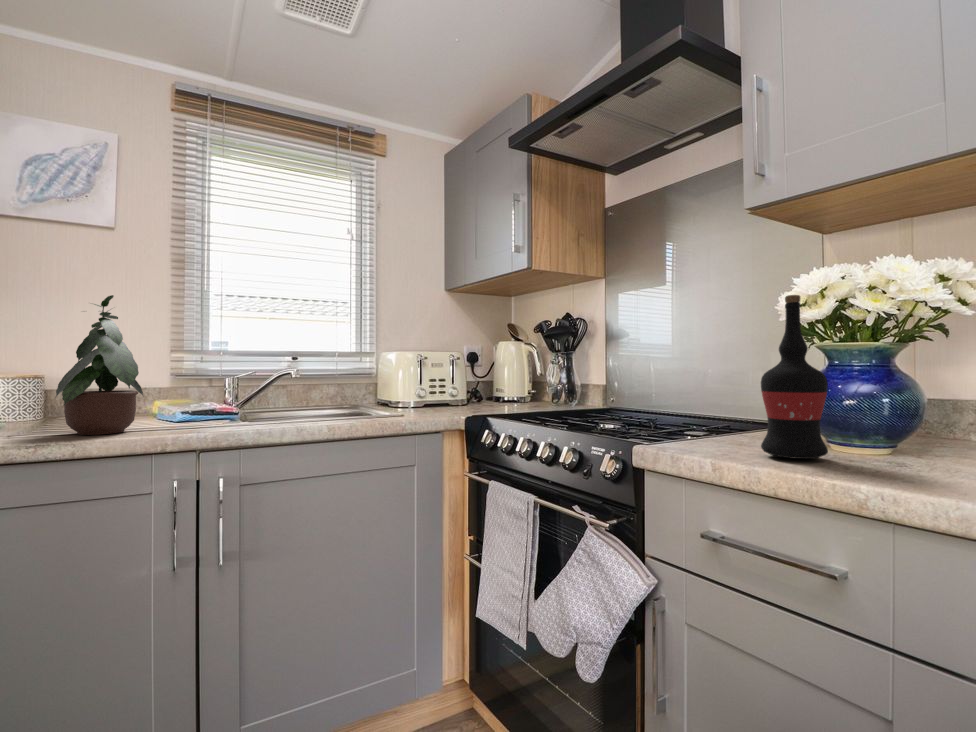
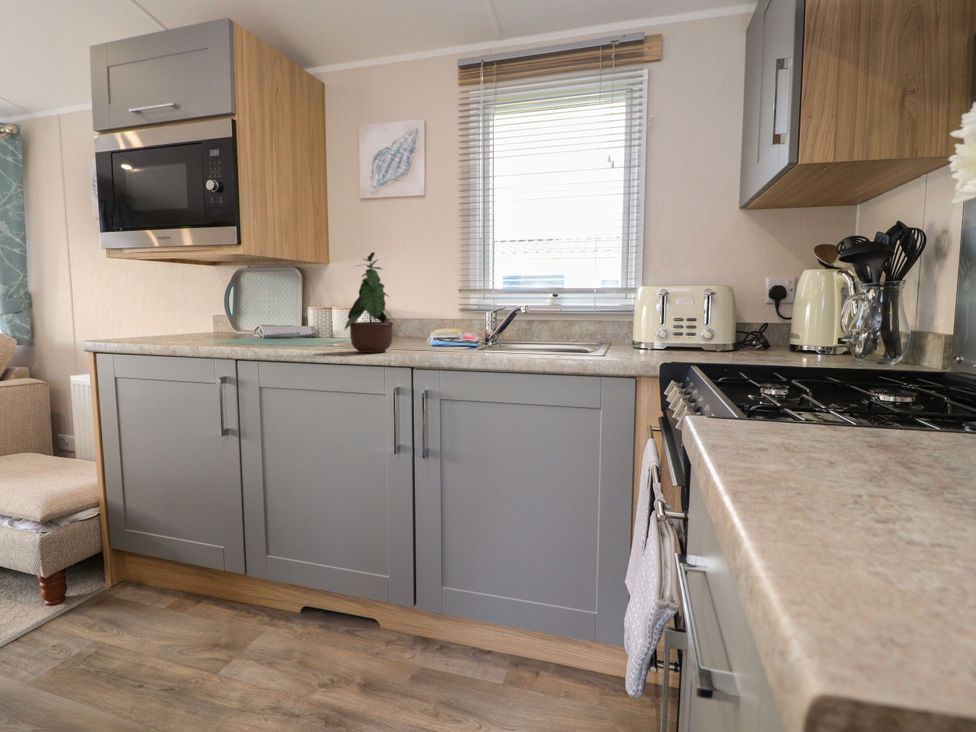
wine bottle: present [761,295,828,459] -> none [796,173,928,479]

